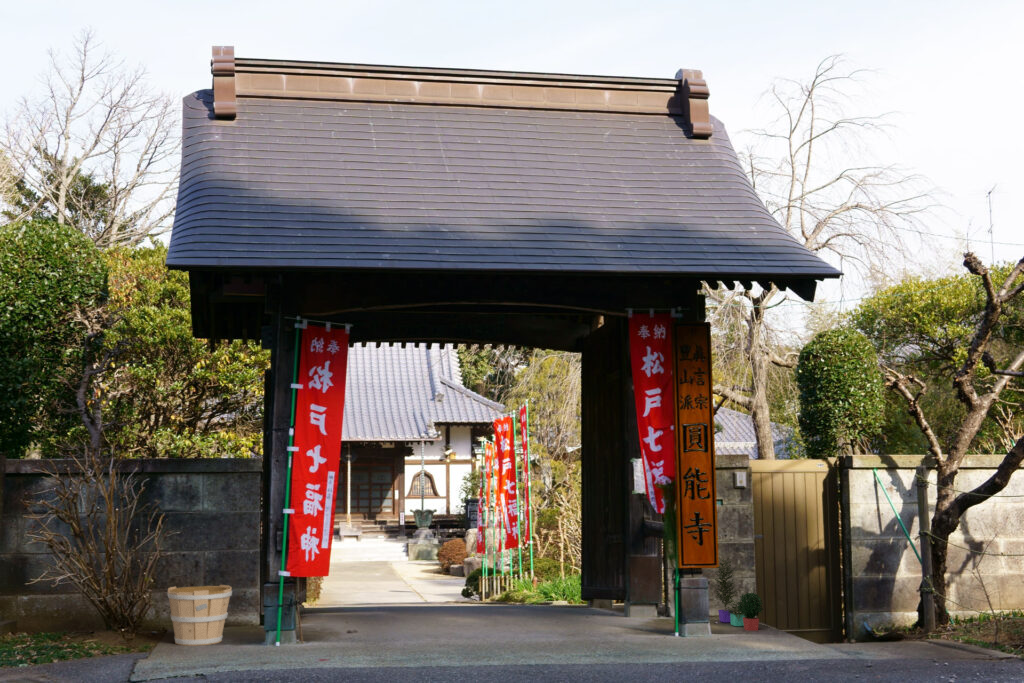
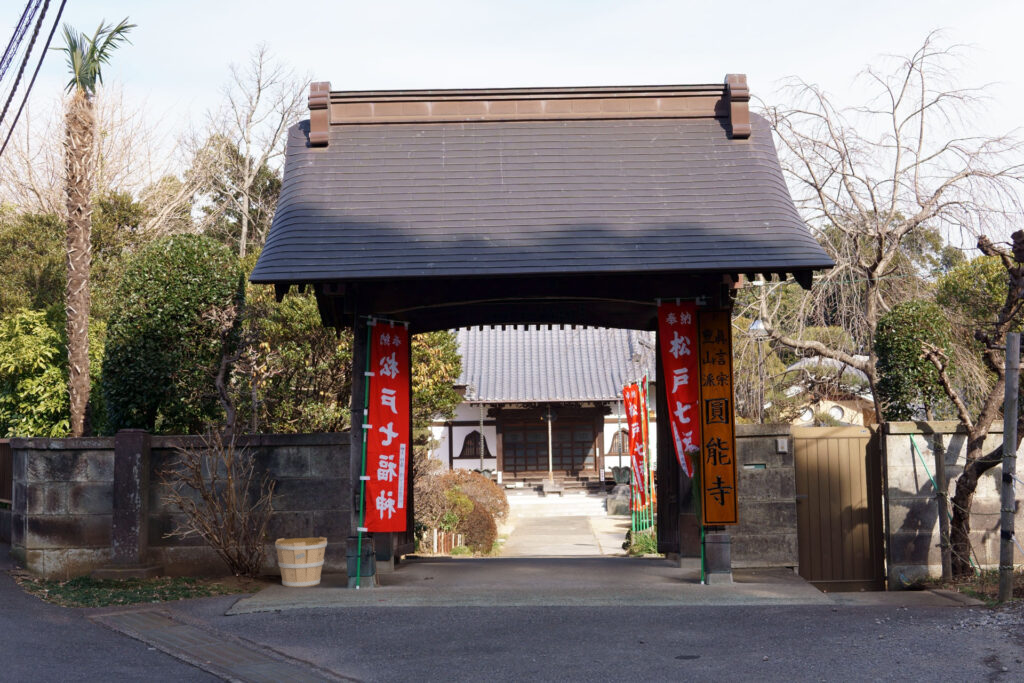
potted plant: present [715,558,763,631] -> none [751,516,790,583]

